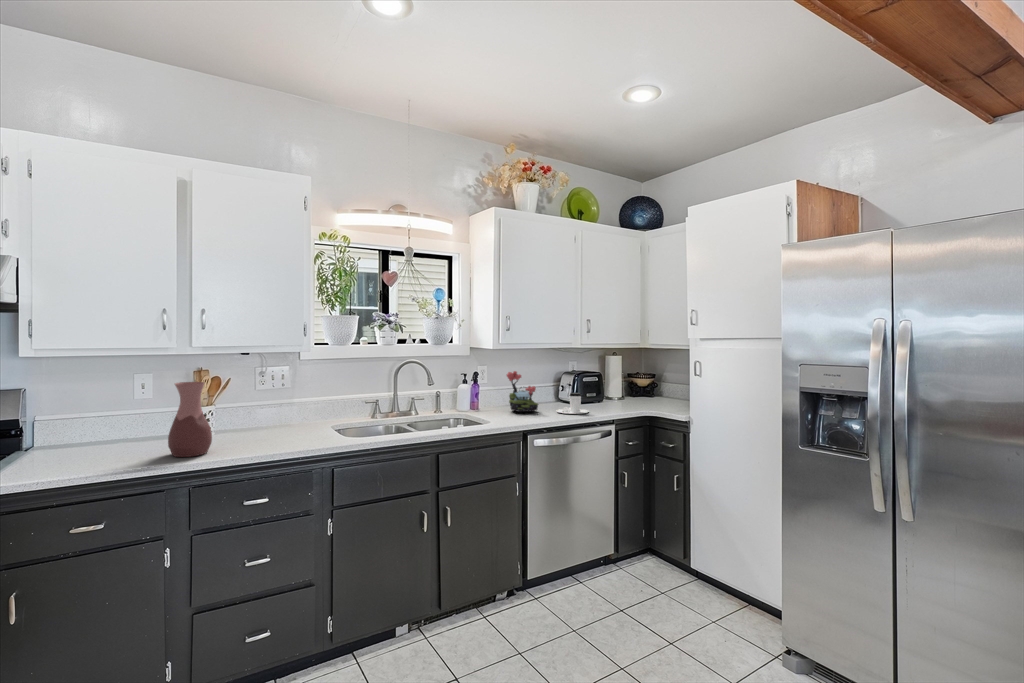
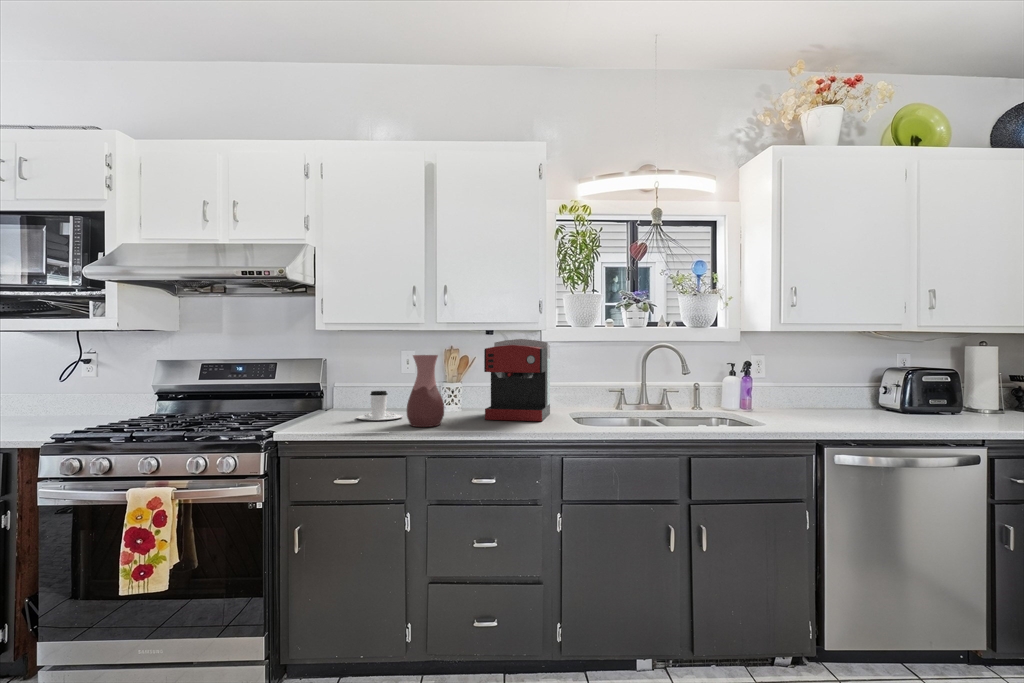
coffee maker: none [251,360,312,441] -> present [484,339,550,421]
plant: present [507,371,538,412] -> none [794,361,844,416]
coffee cup: present [557,393,589,414] -> present [357,391,403,421]

